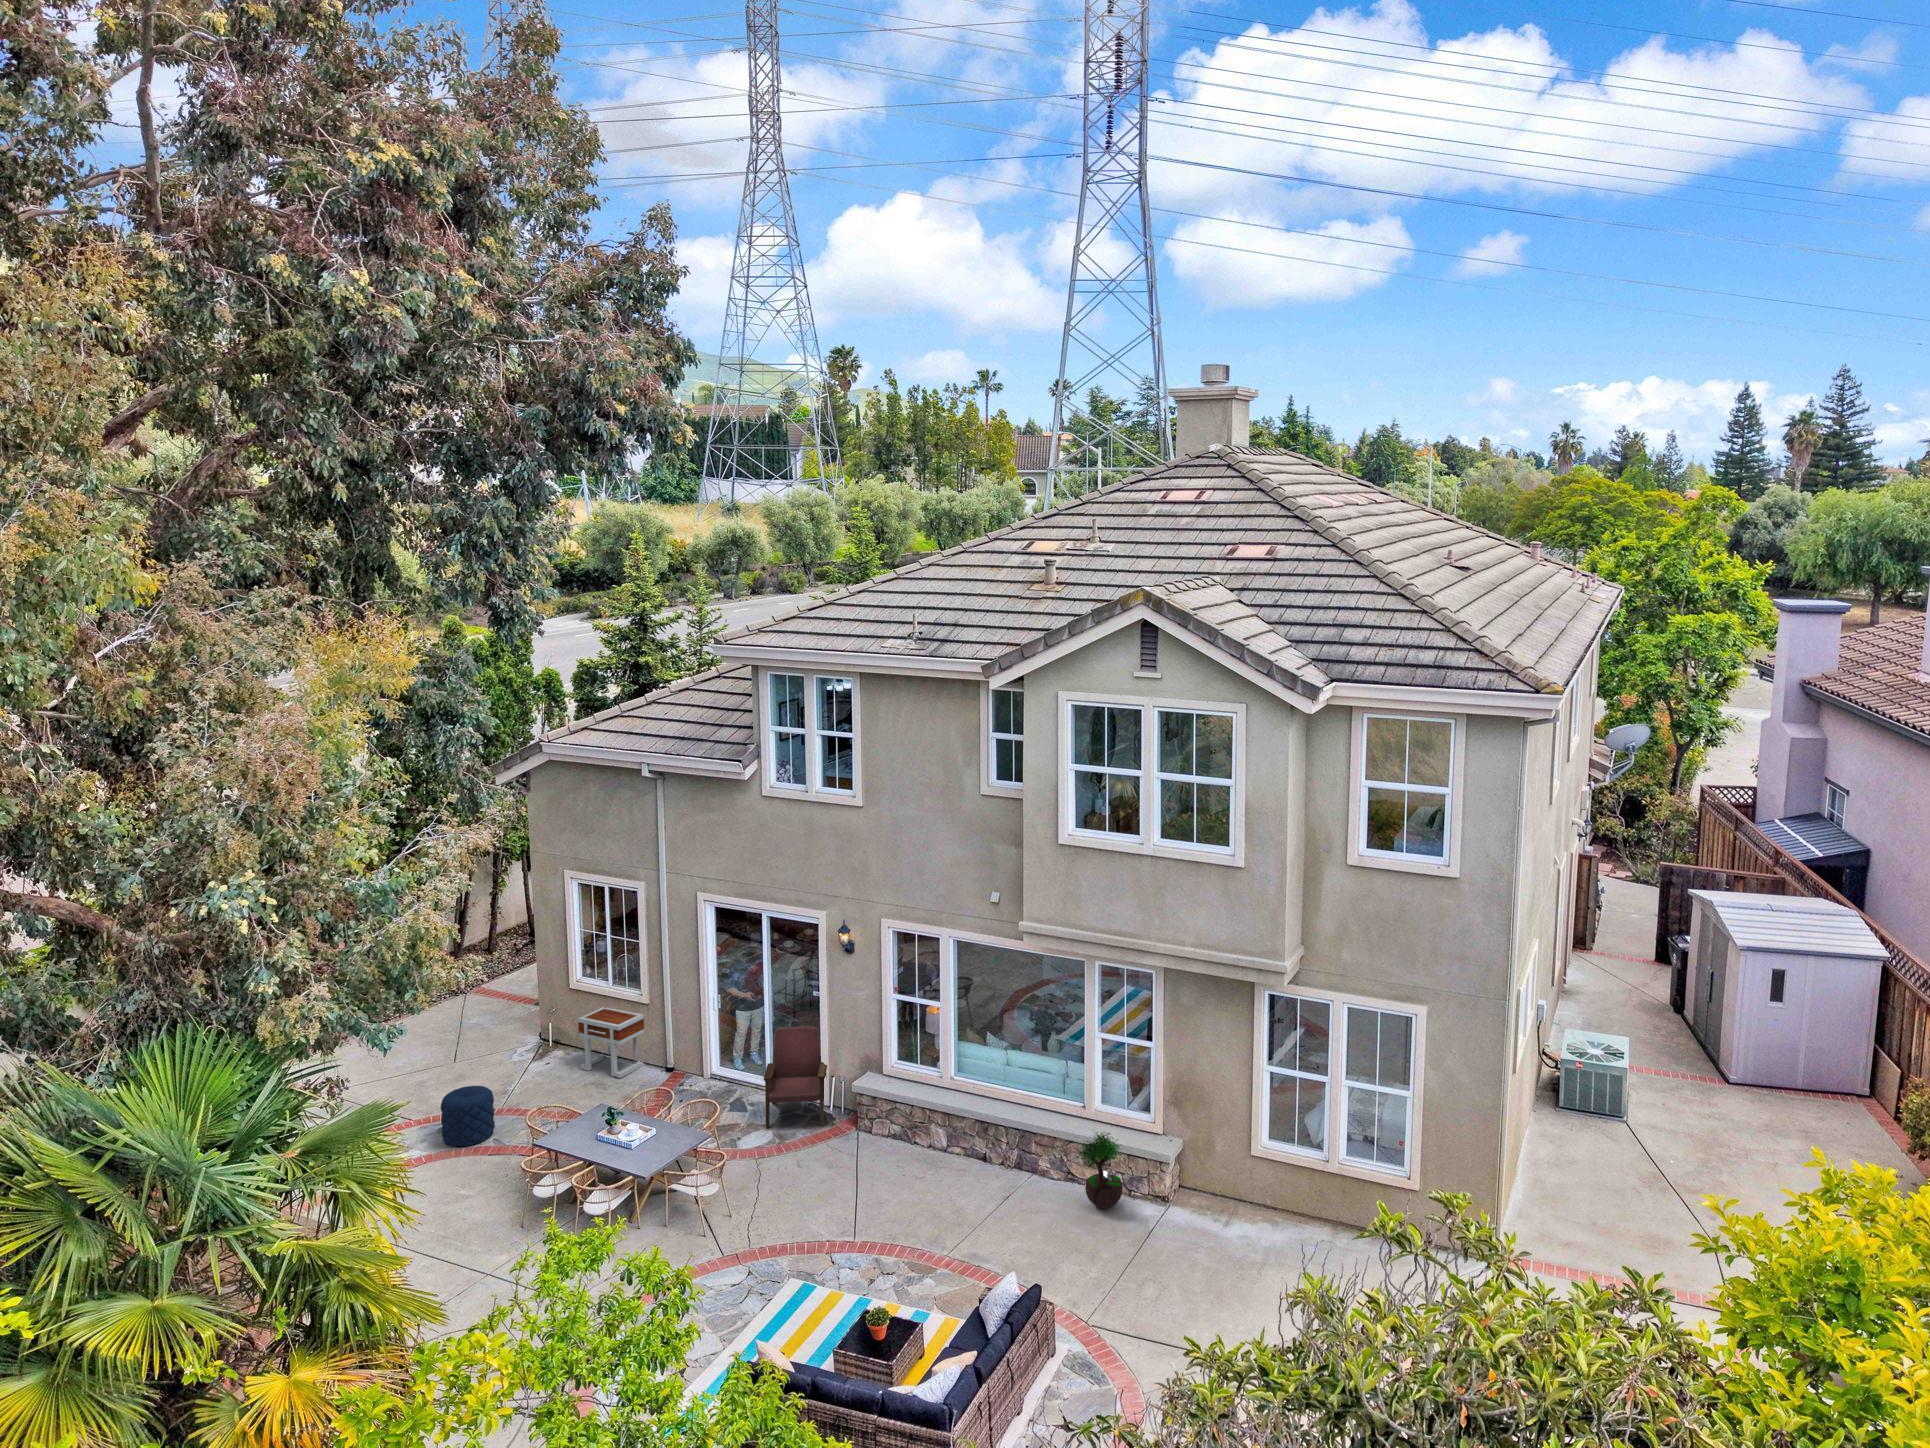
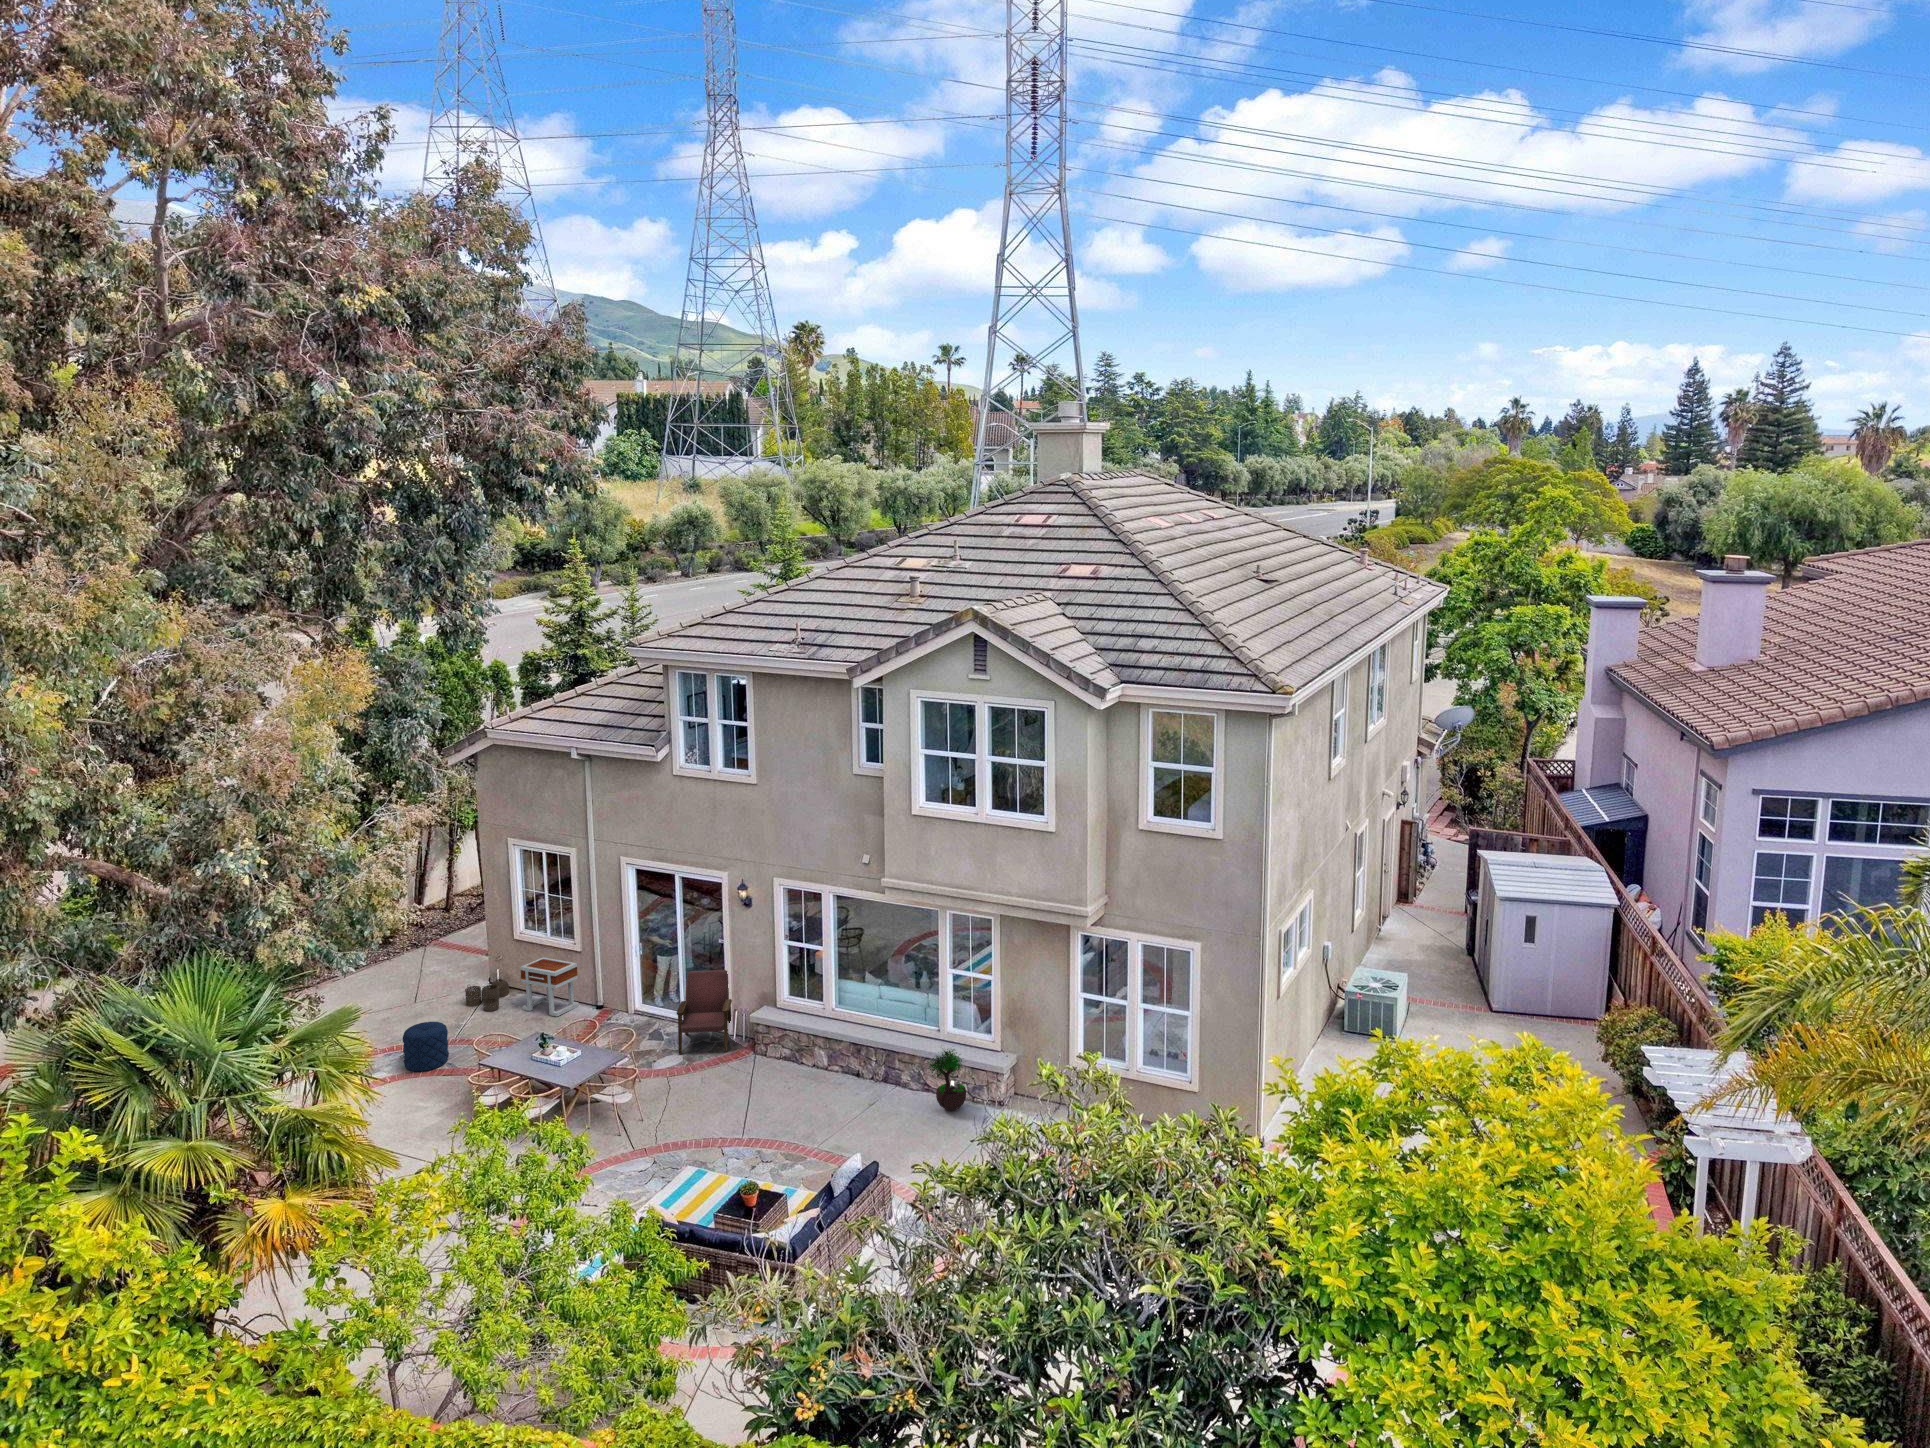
woven basket: none [514,1030,564,1070] -> present [465,979,509,1011]

